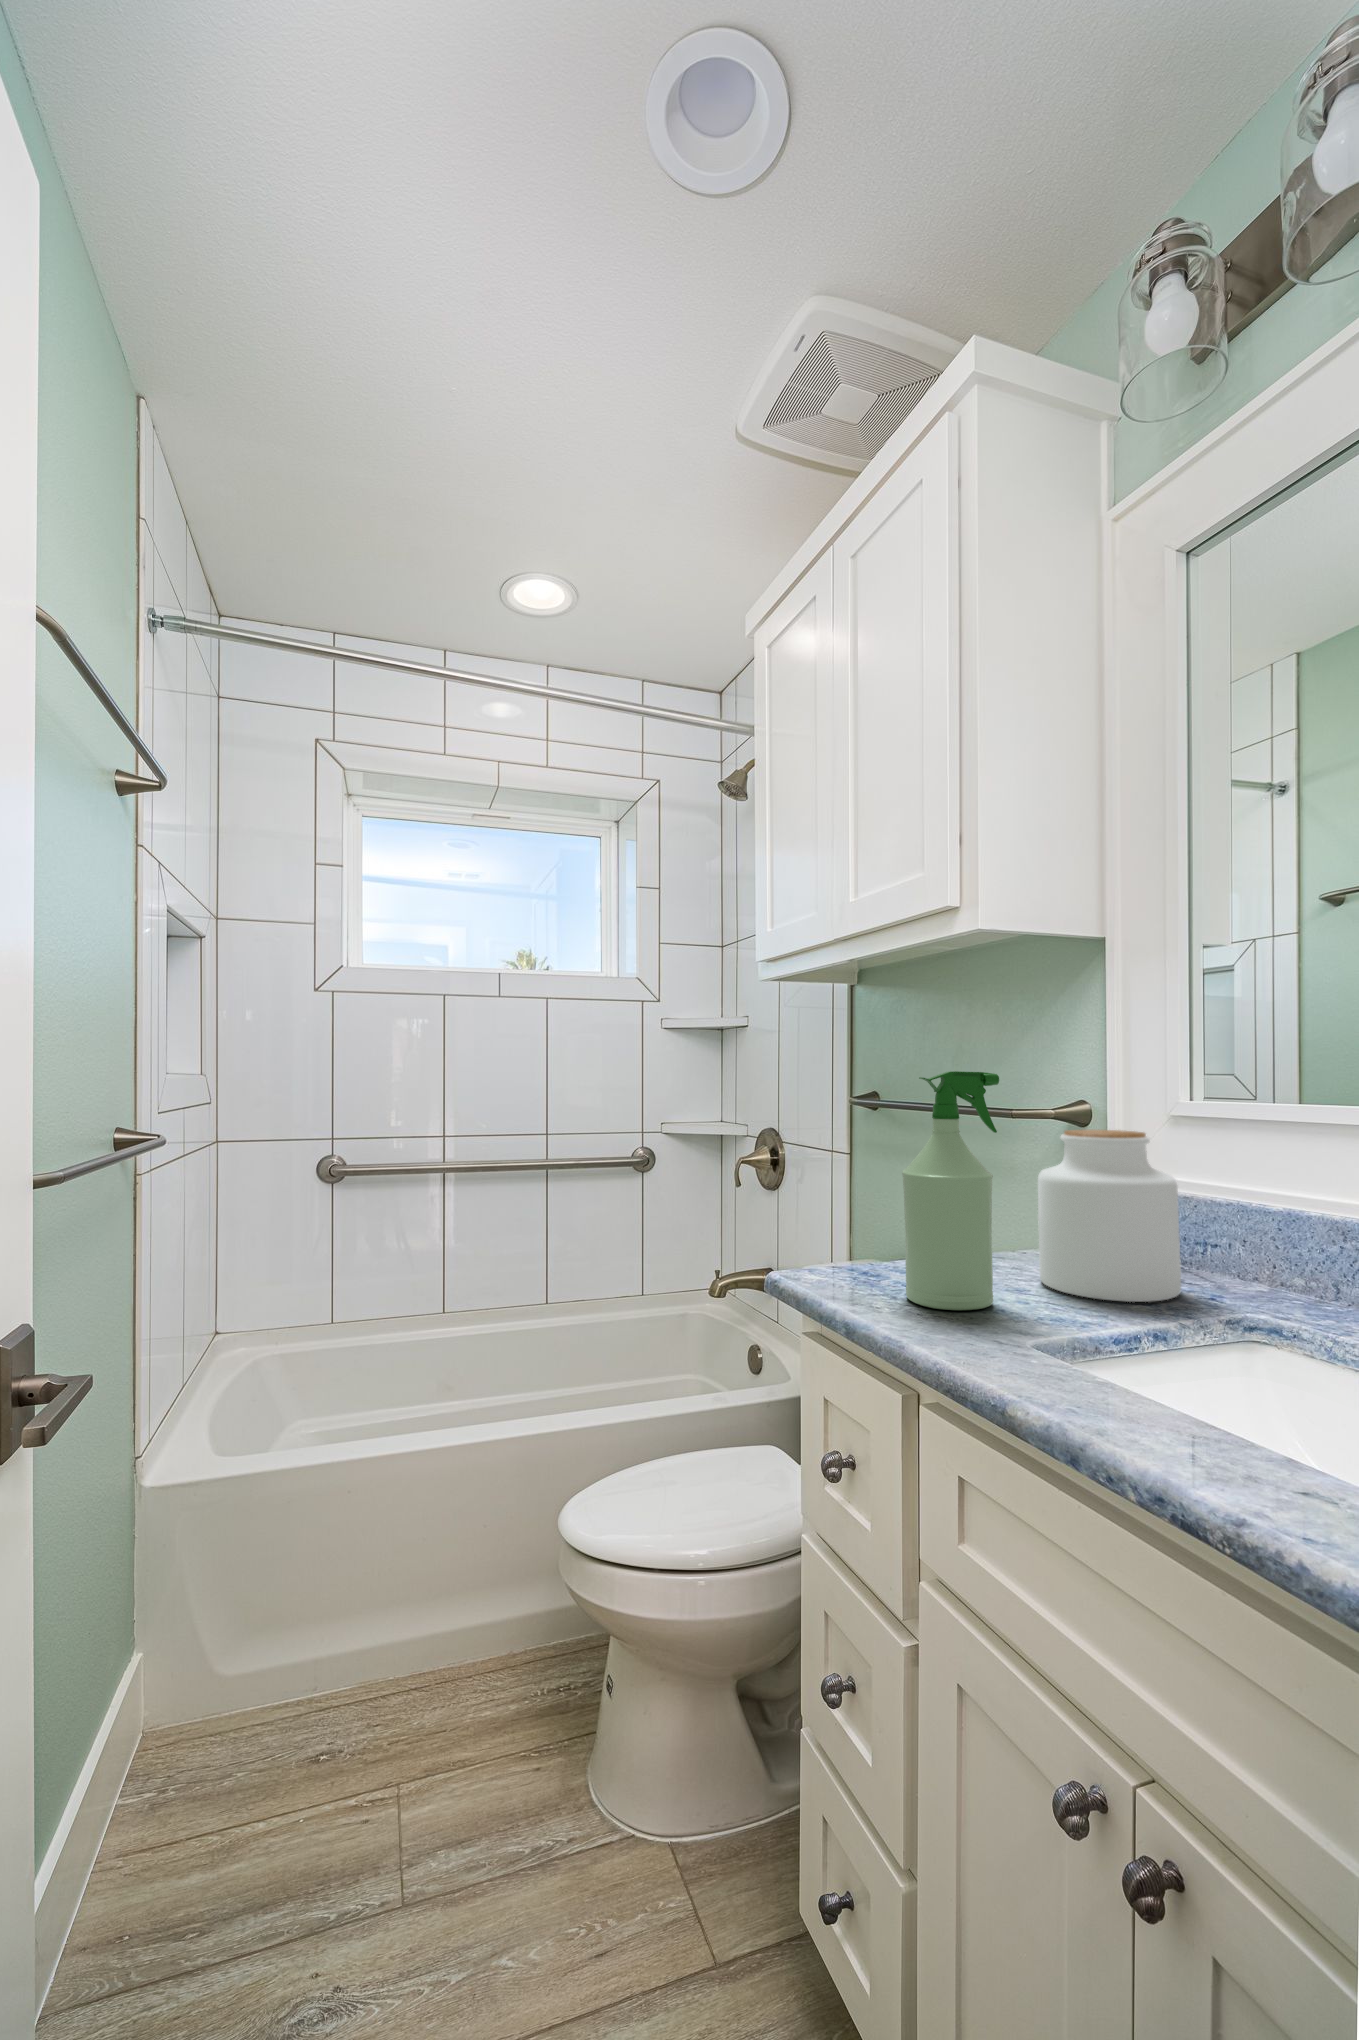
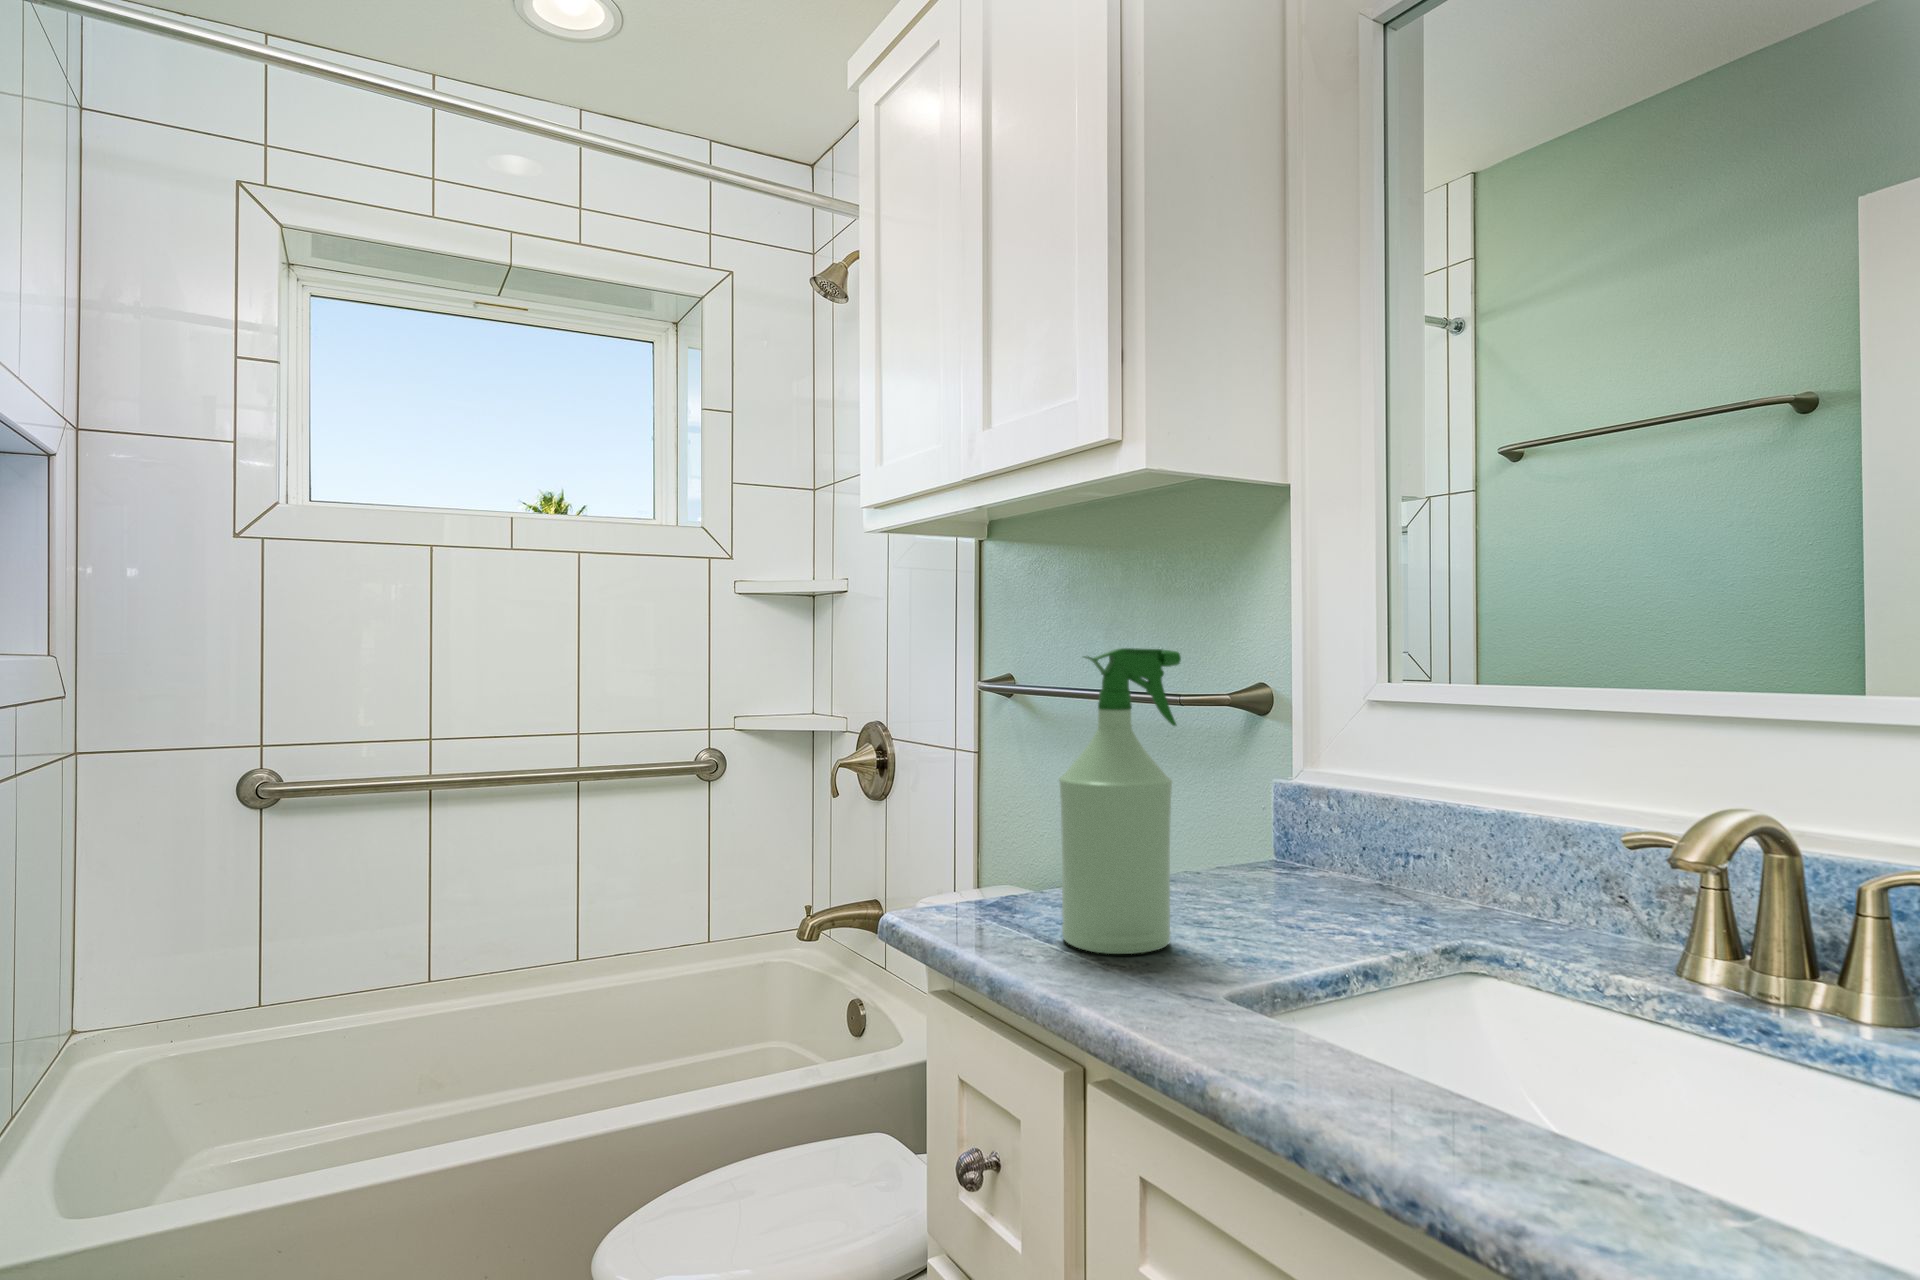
jar: present [1038,1130,1181,1302] -> none [1220,720,1385,931]

